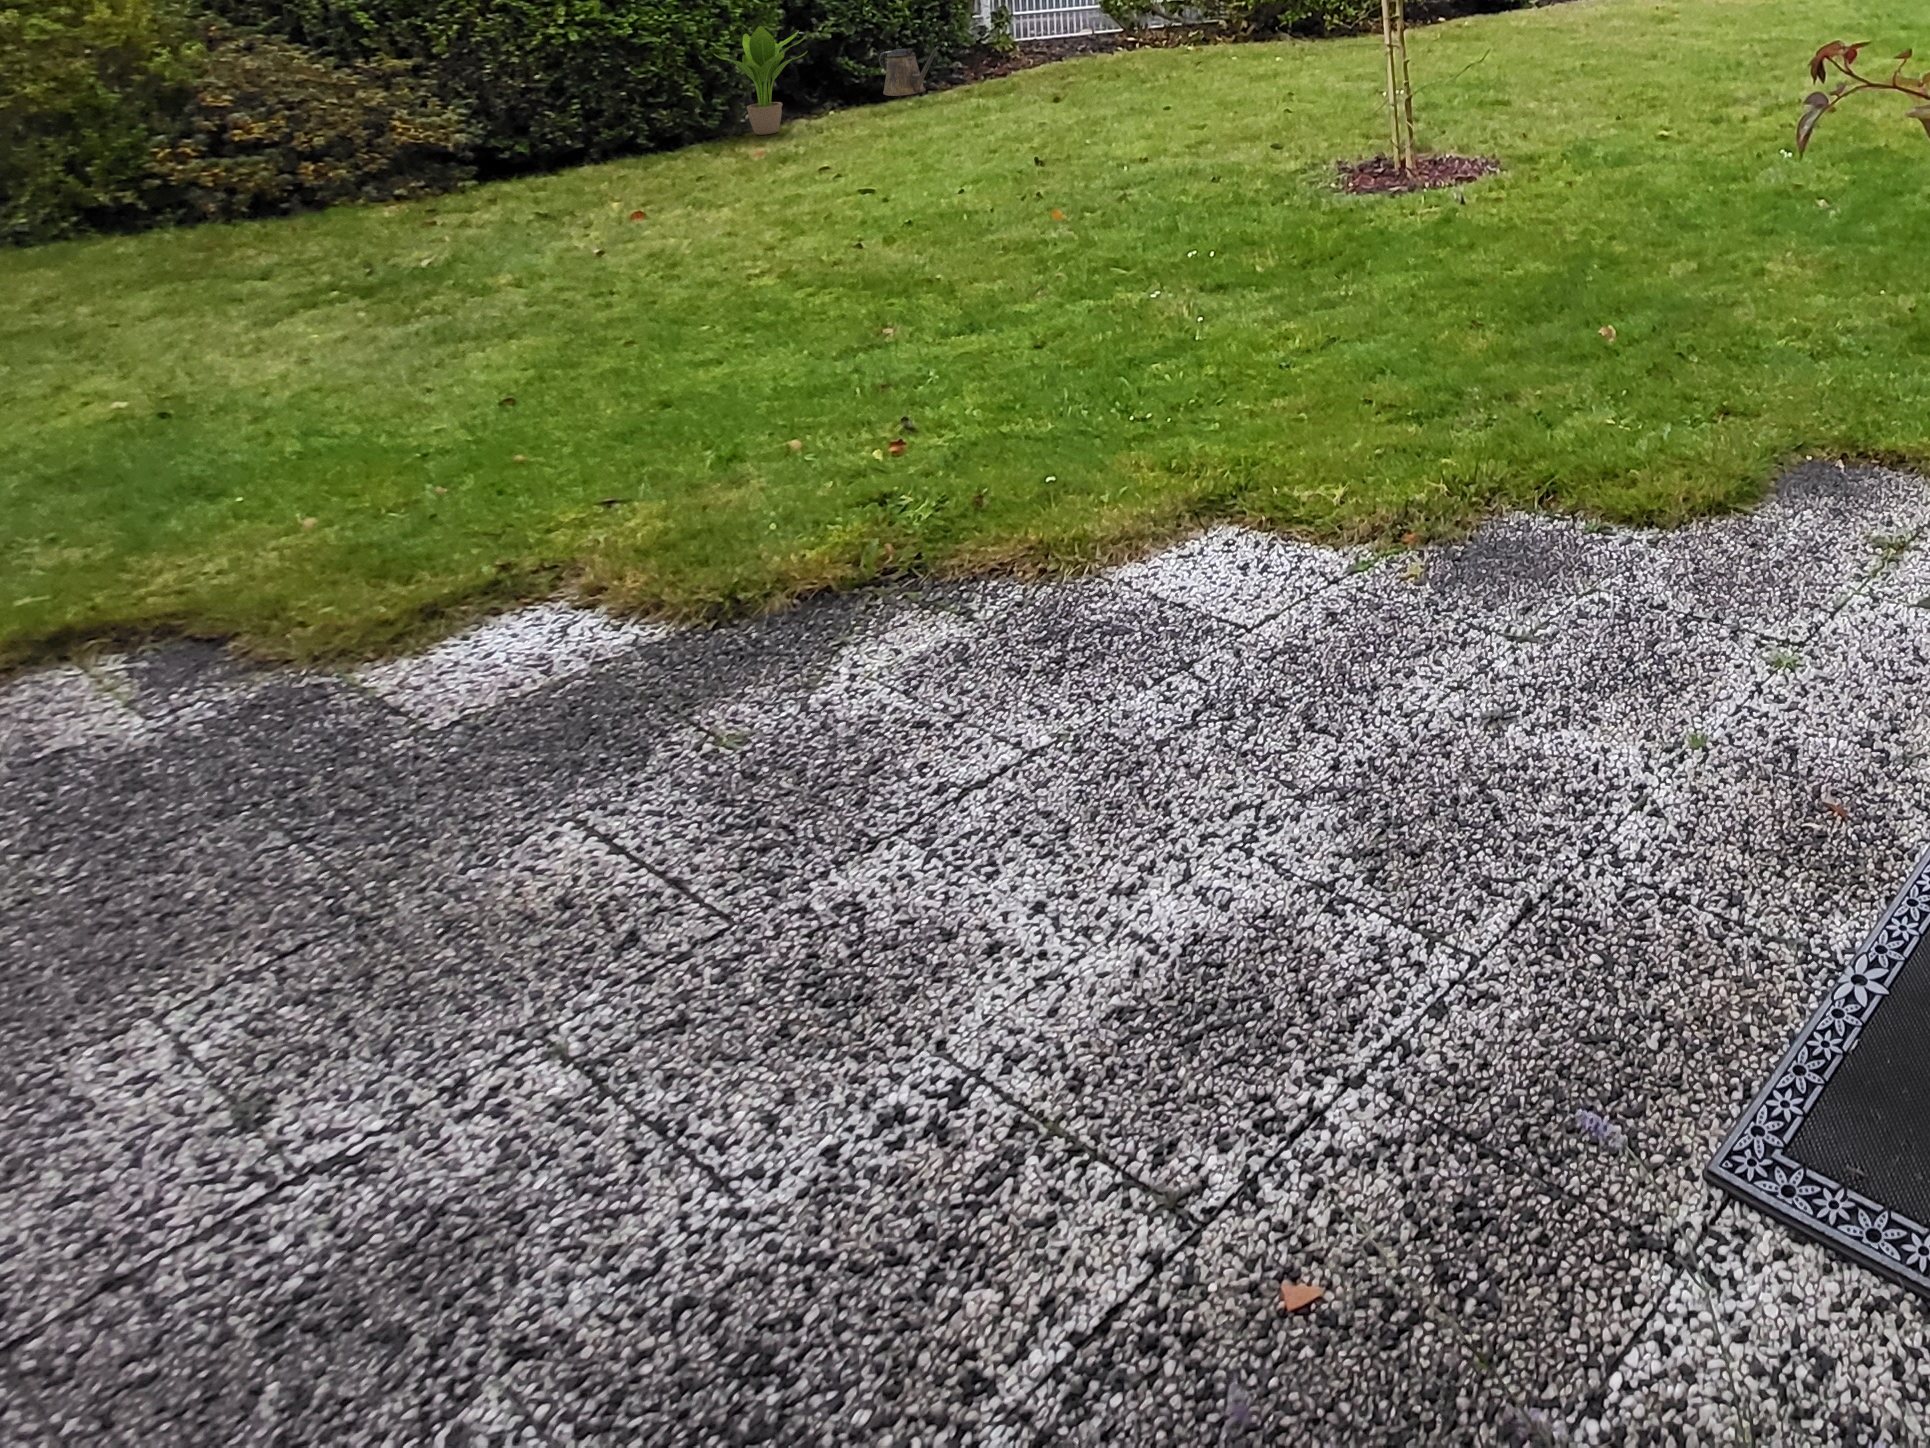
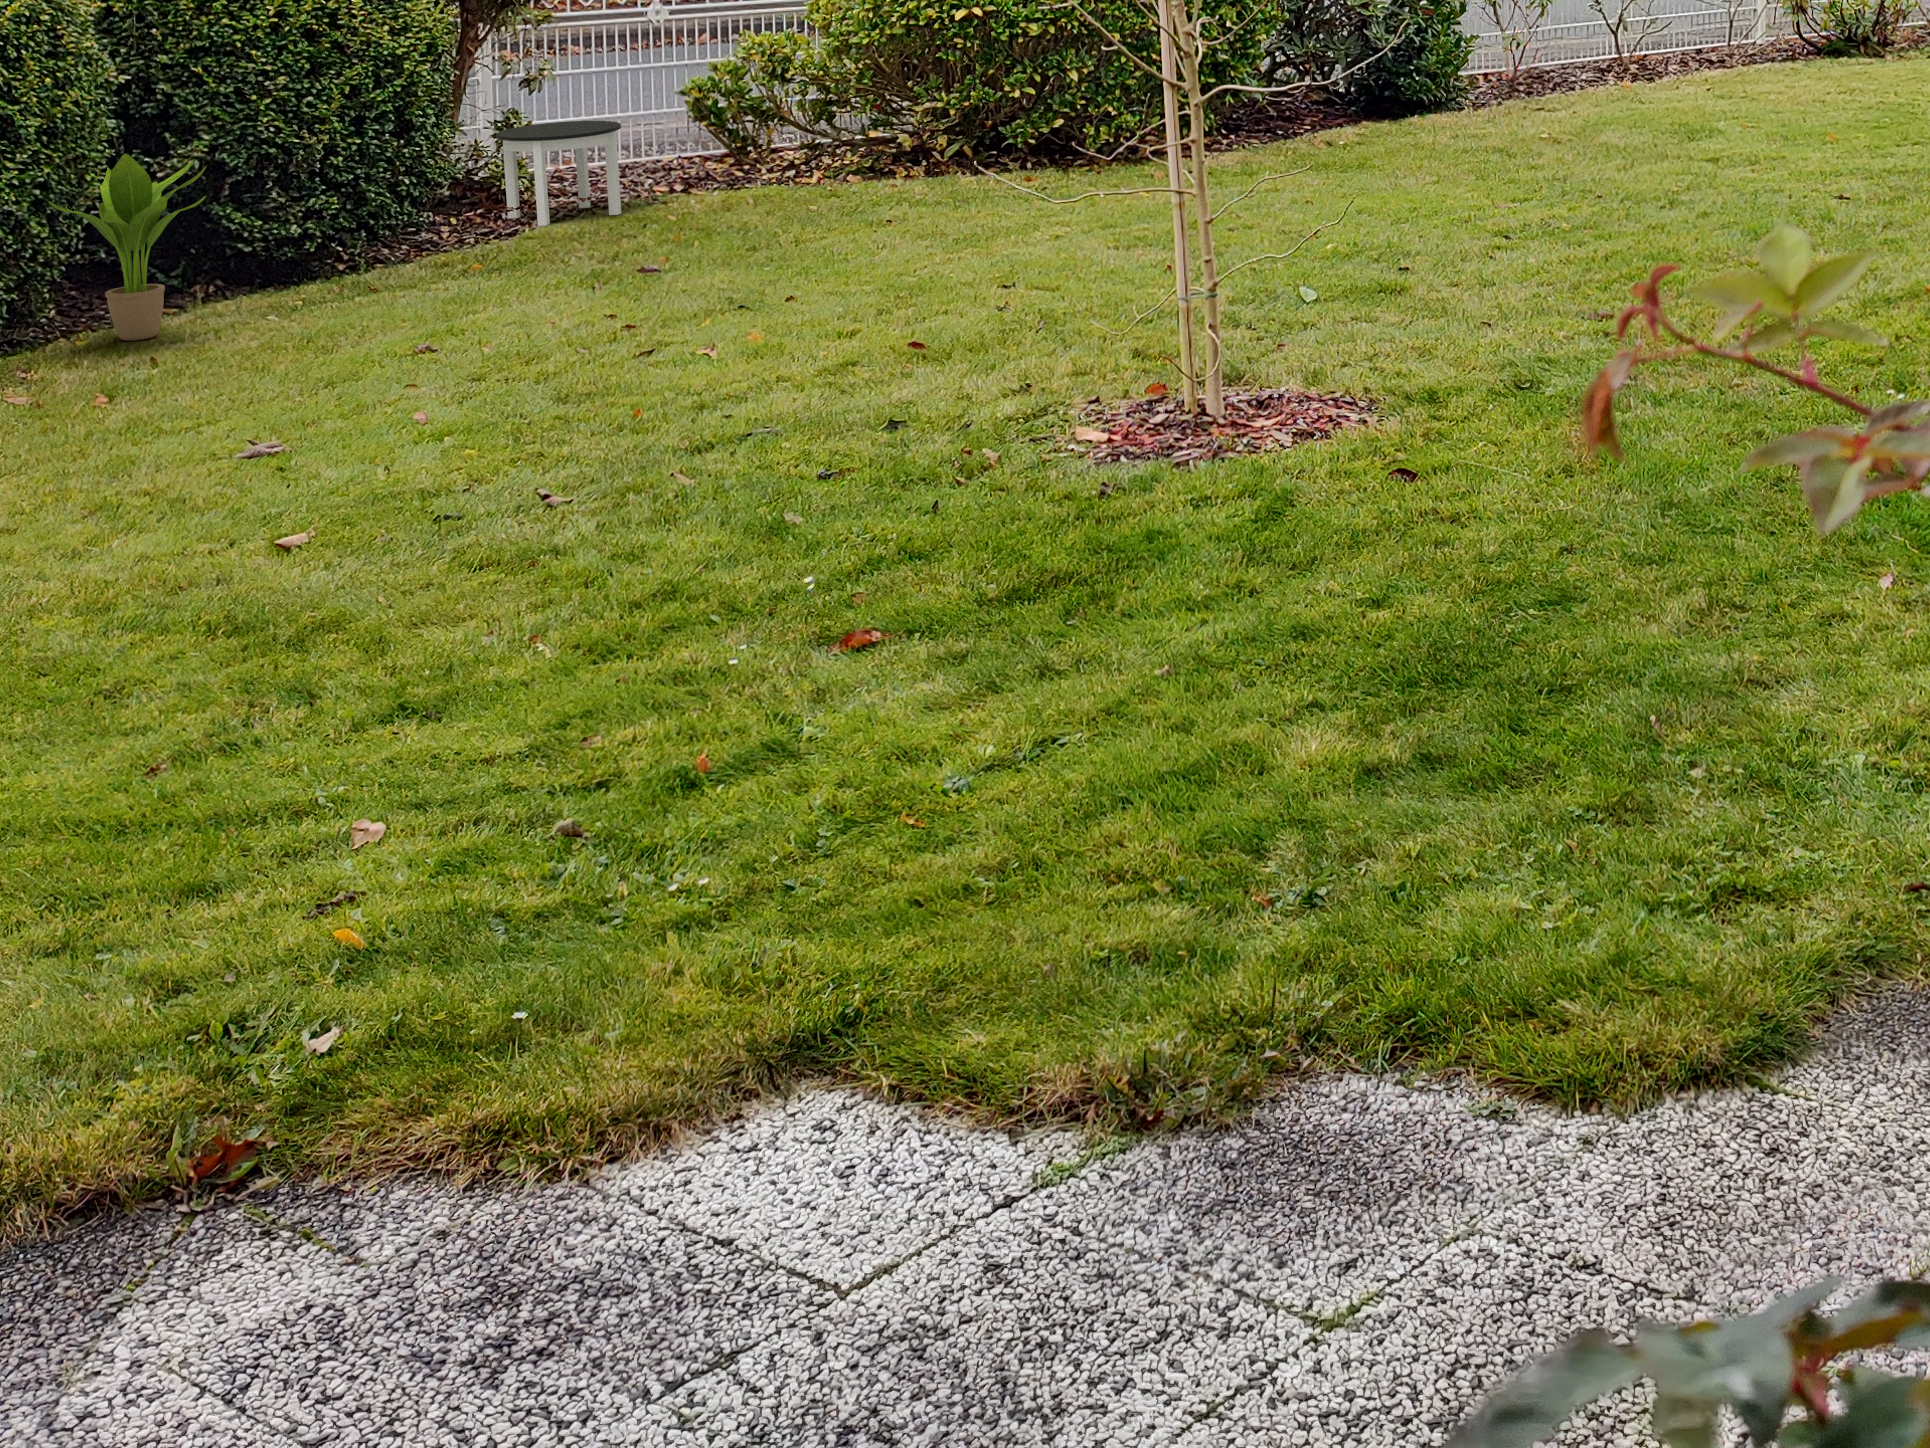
round table: none [973,11,1047,72] -> present [496,121,621,226]
watering can: present [879,46,940,96] -> none [335,184,436,270]

